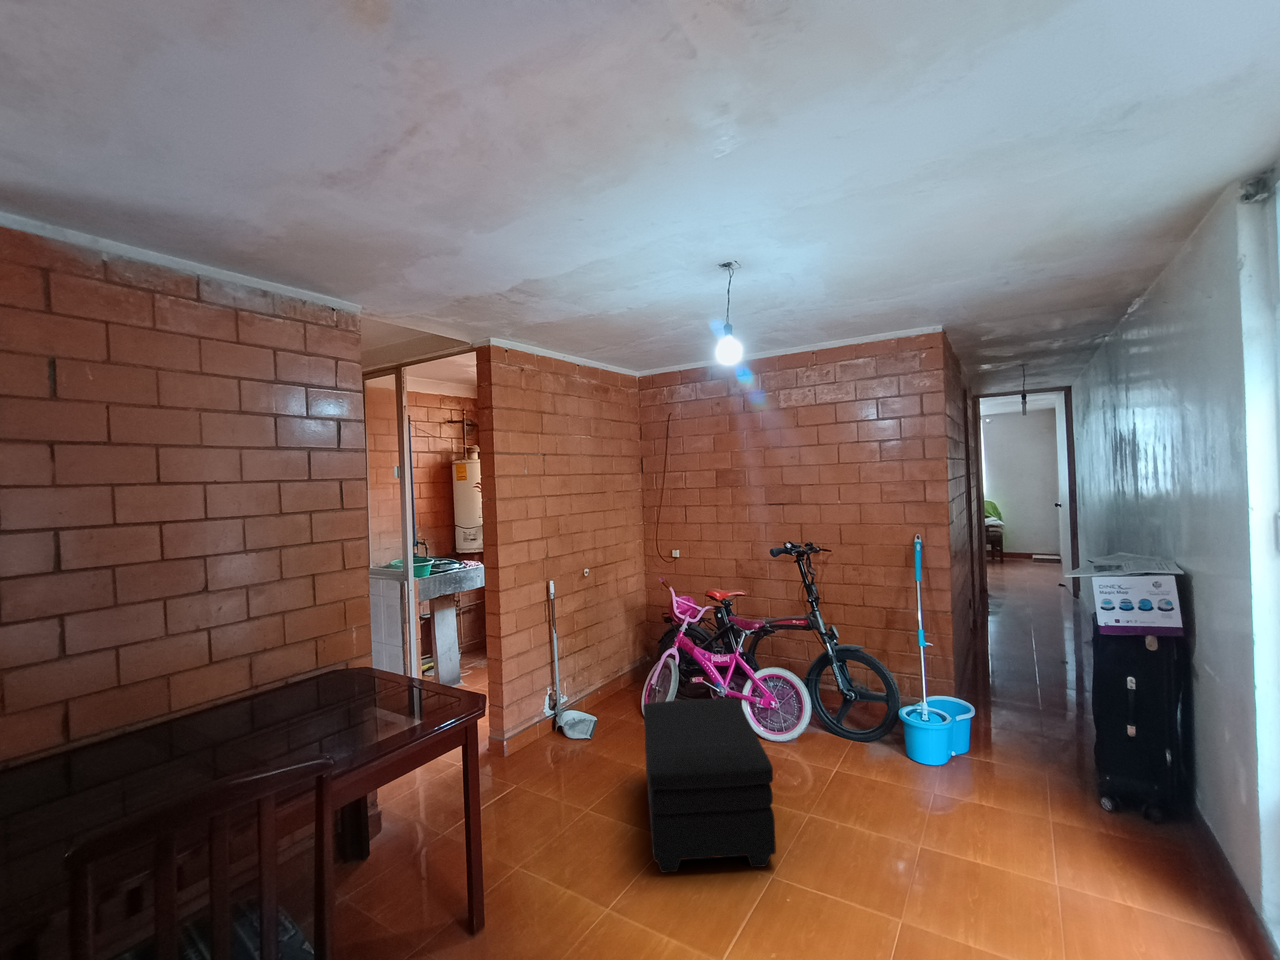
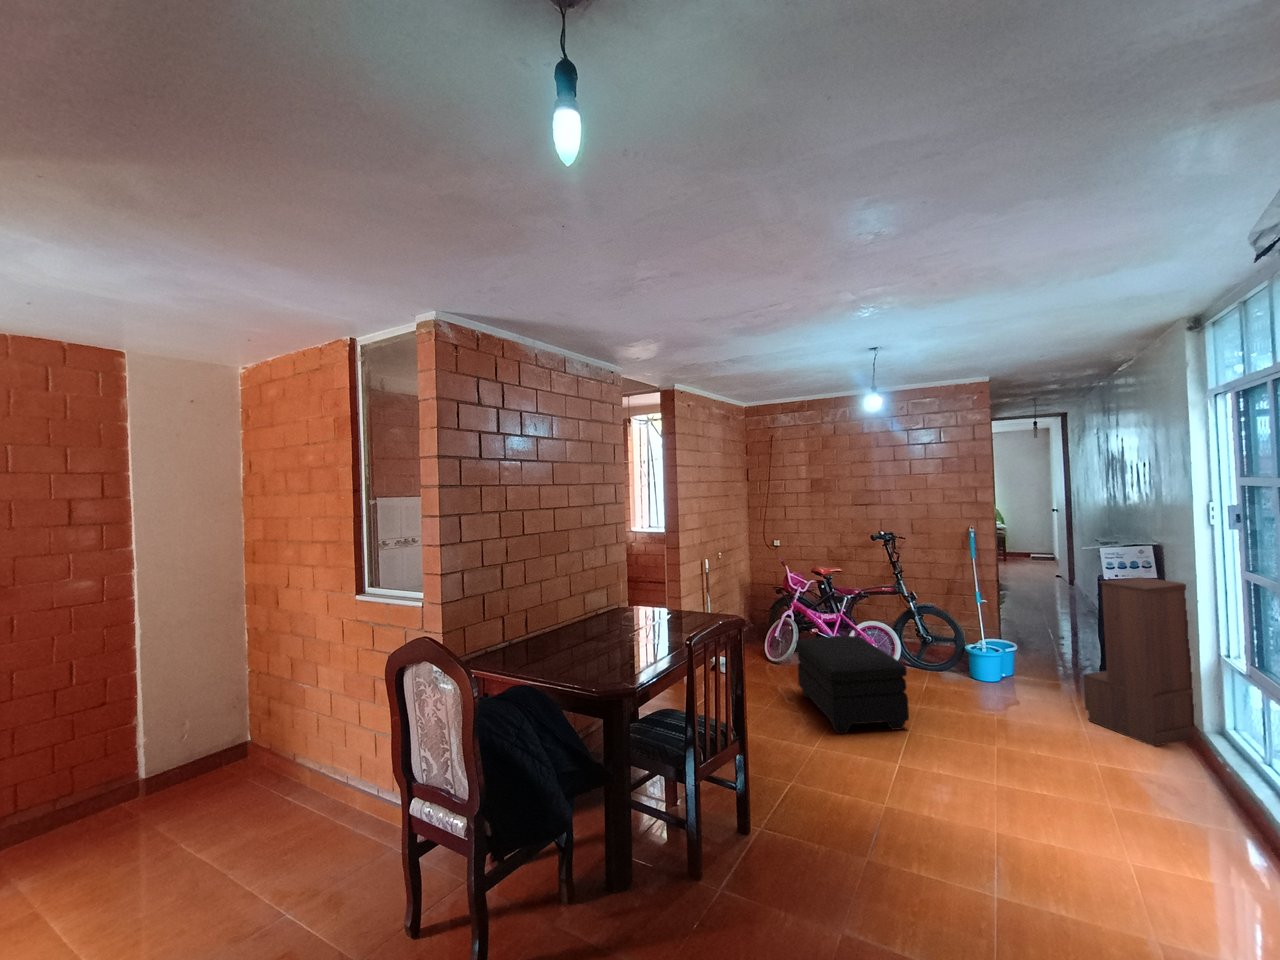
bookshelf: none [1060,627,1247,929] -> present [1083,577,1194,746]

